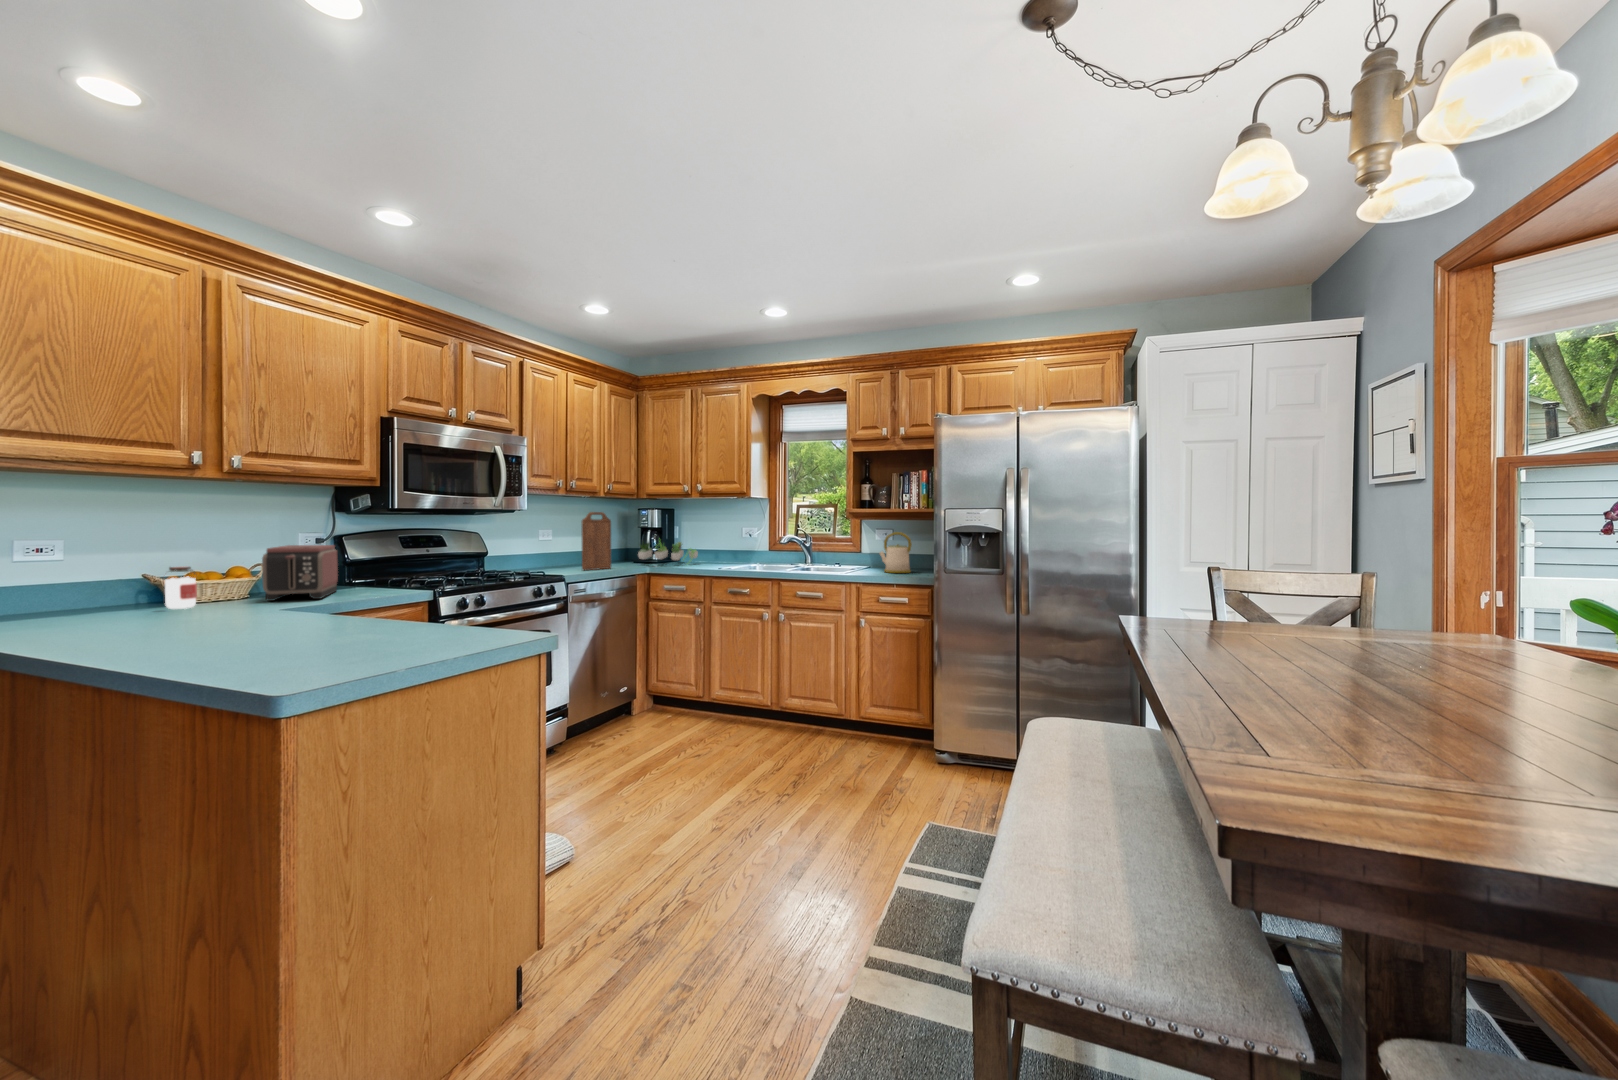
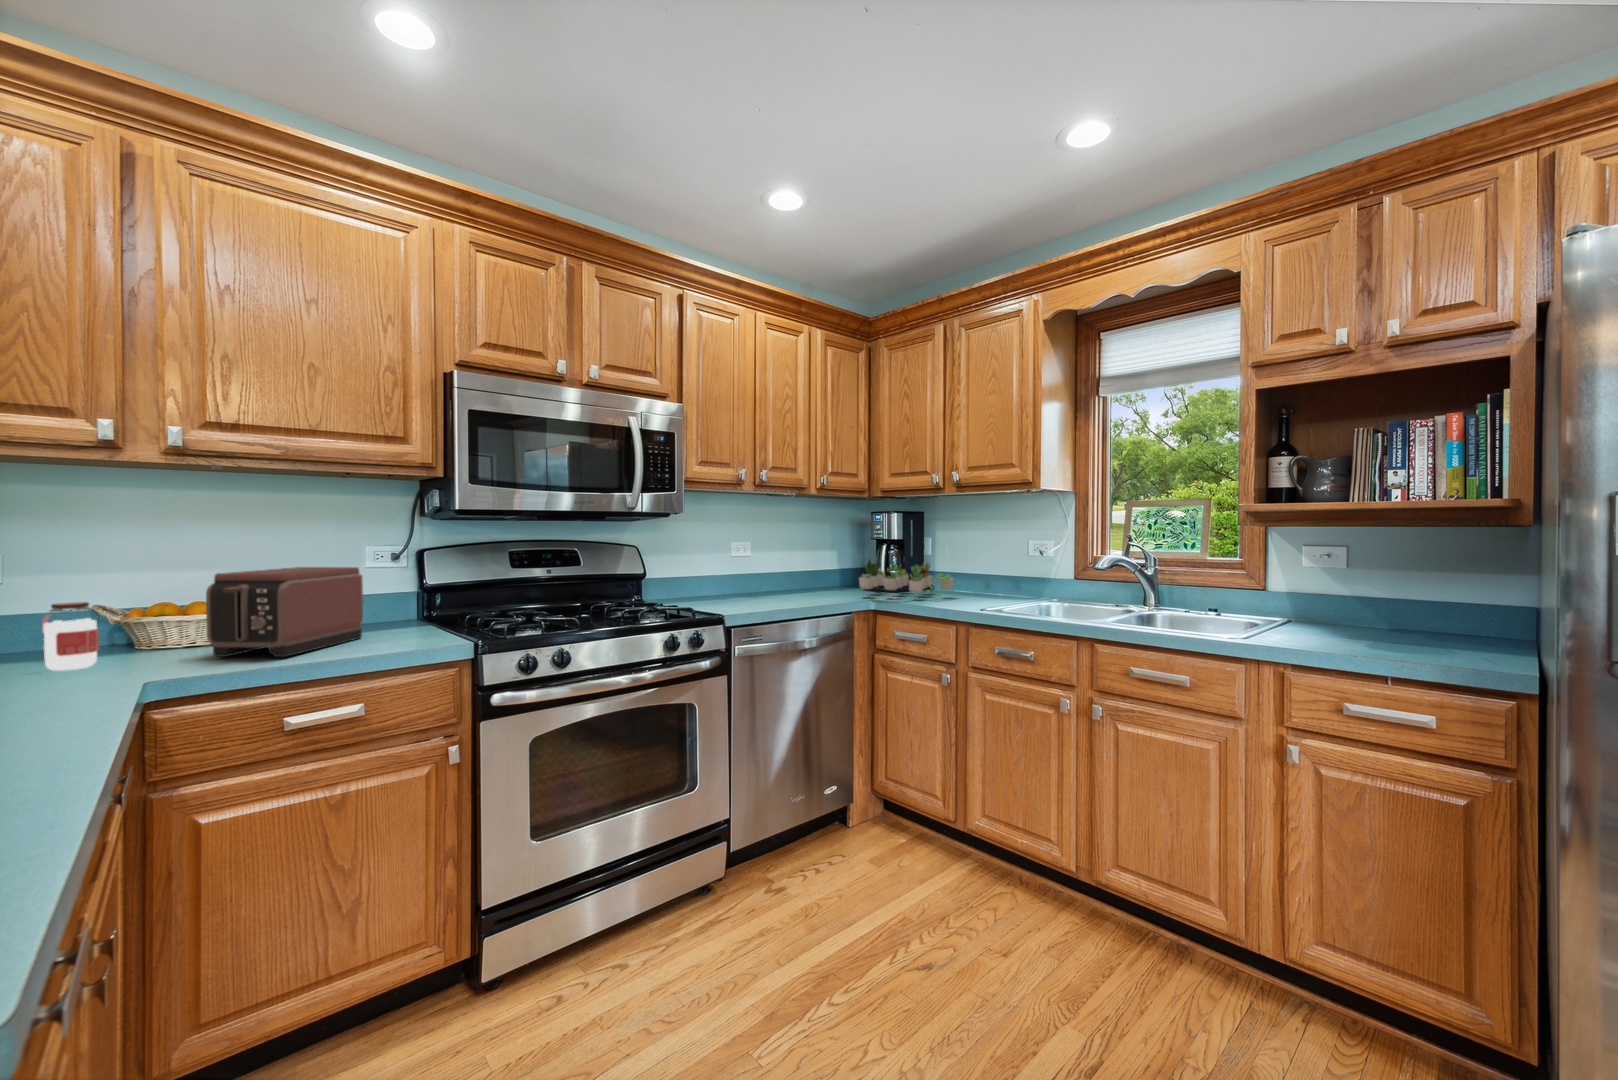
cutting board: present [582,512,611,570] -> none [763,516,811,607]
kettle: present [880,532,912,573] -> none [1317,552,1407,642]

